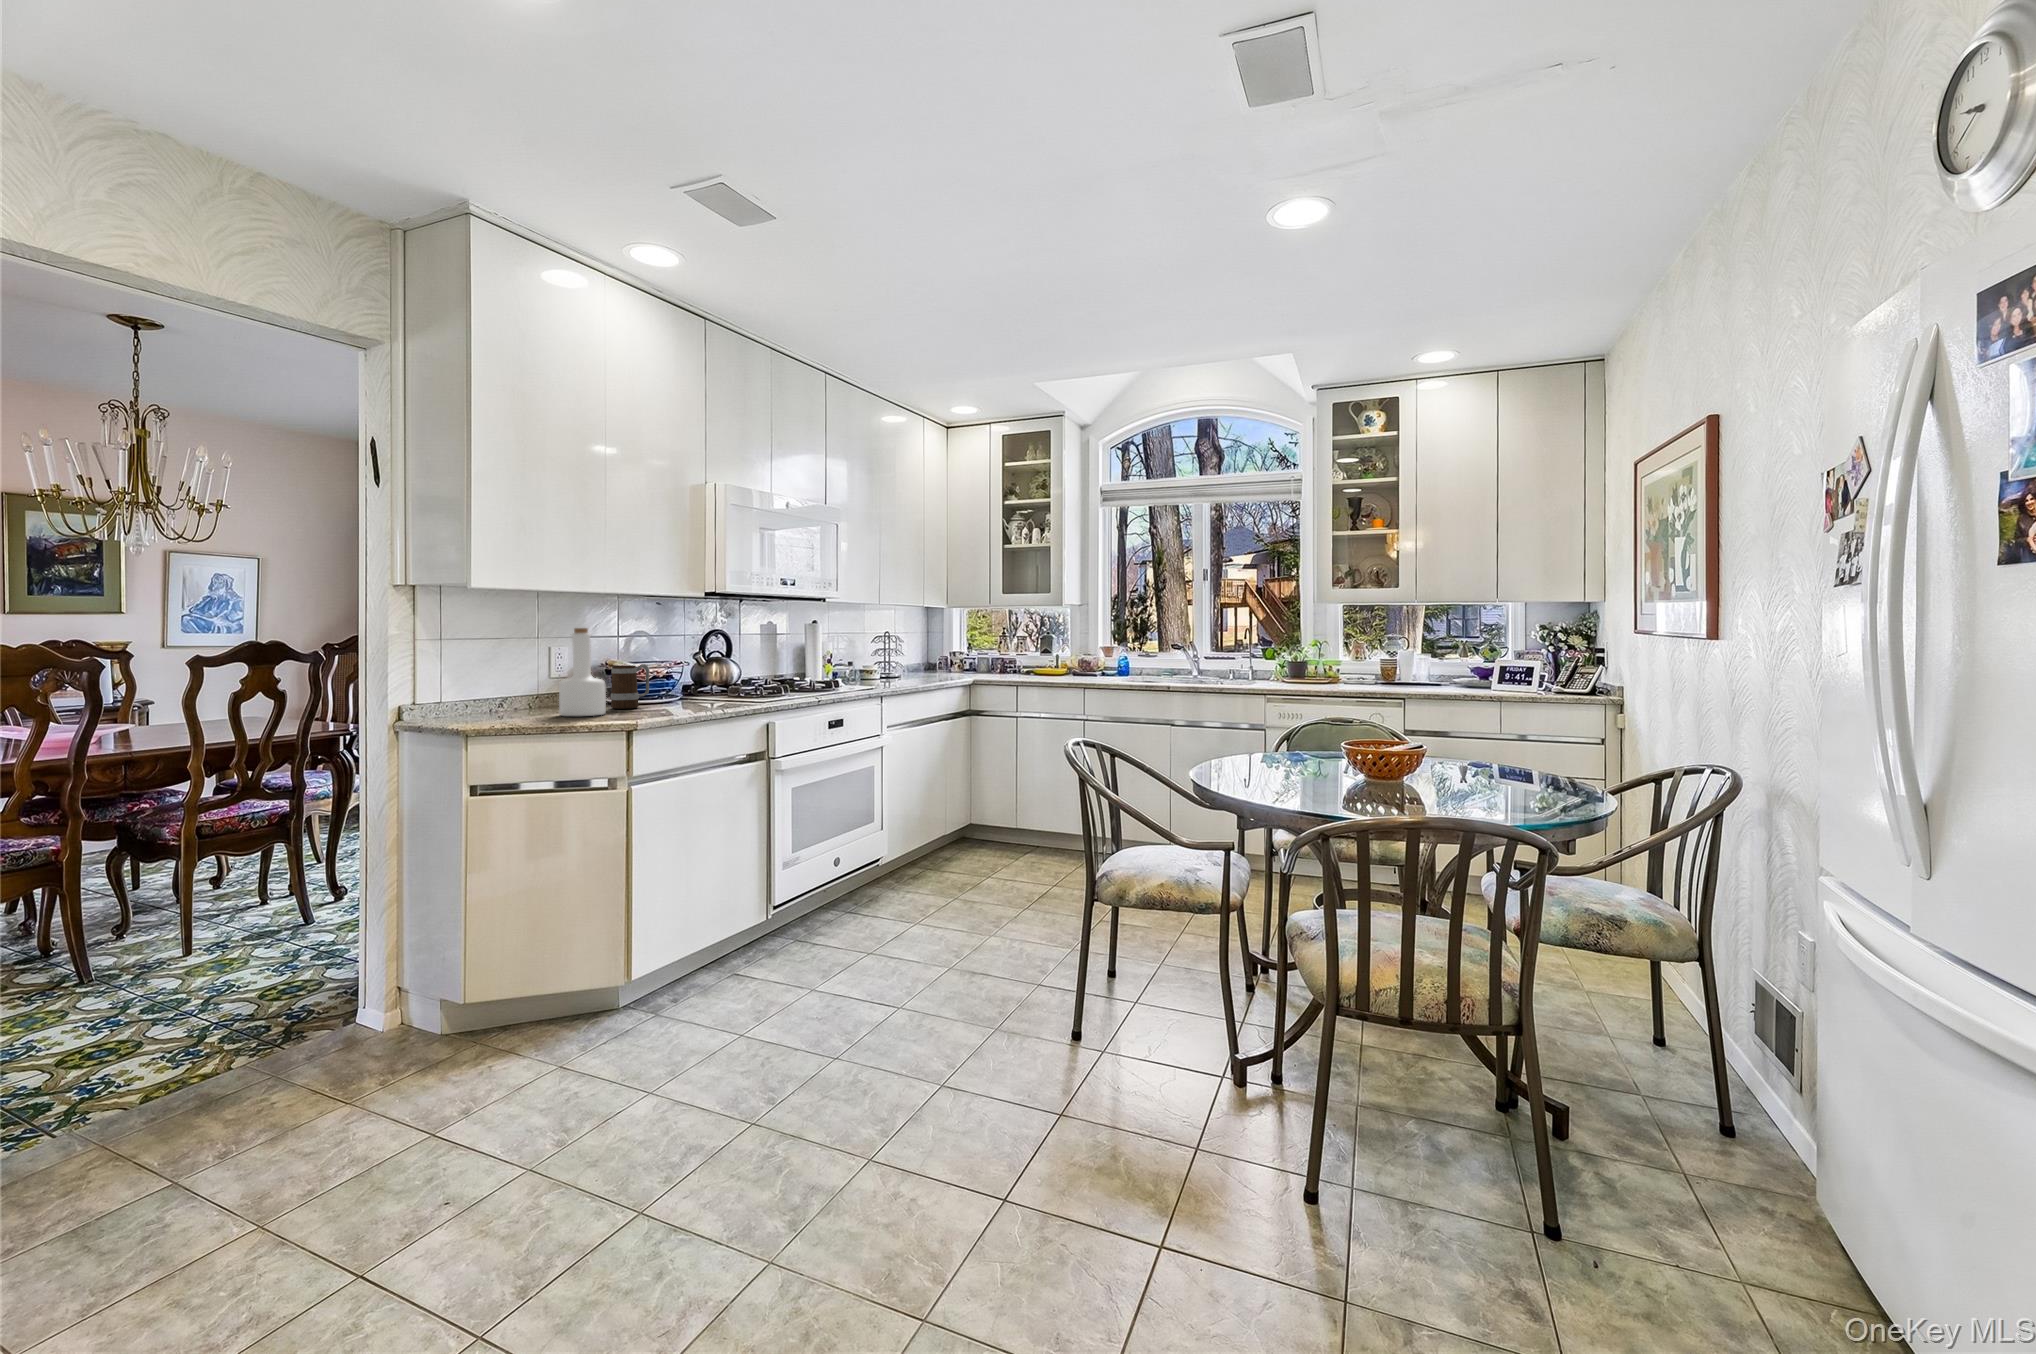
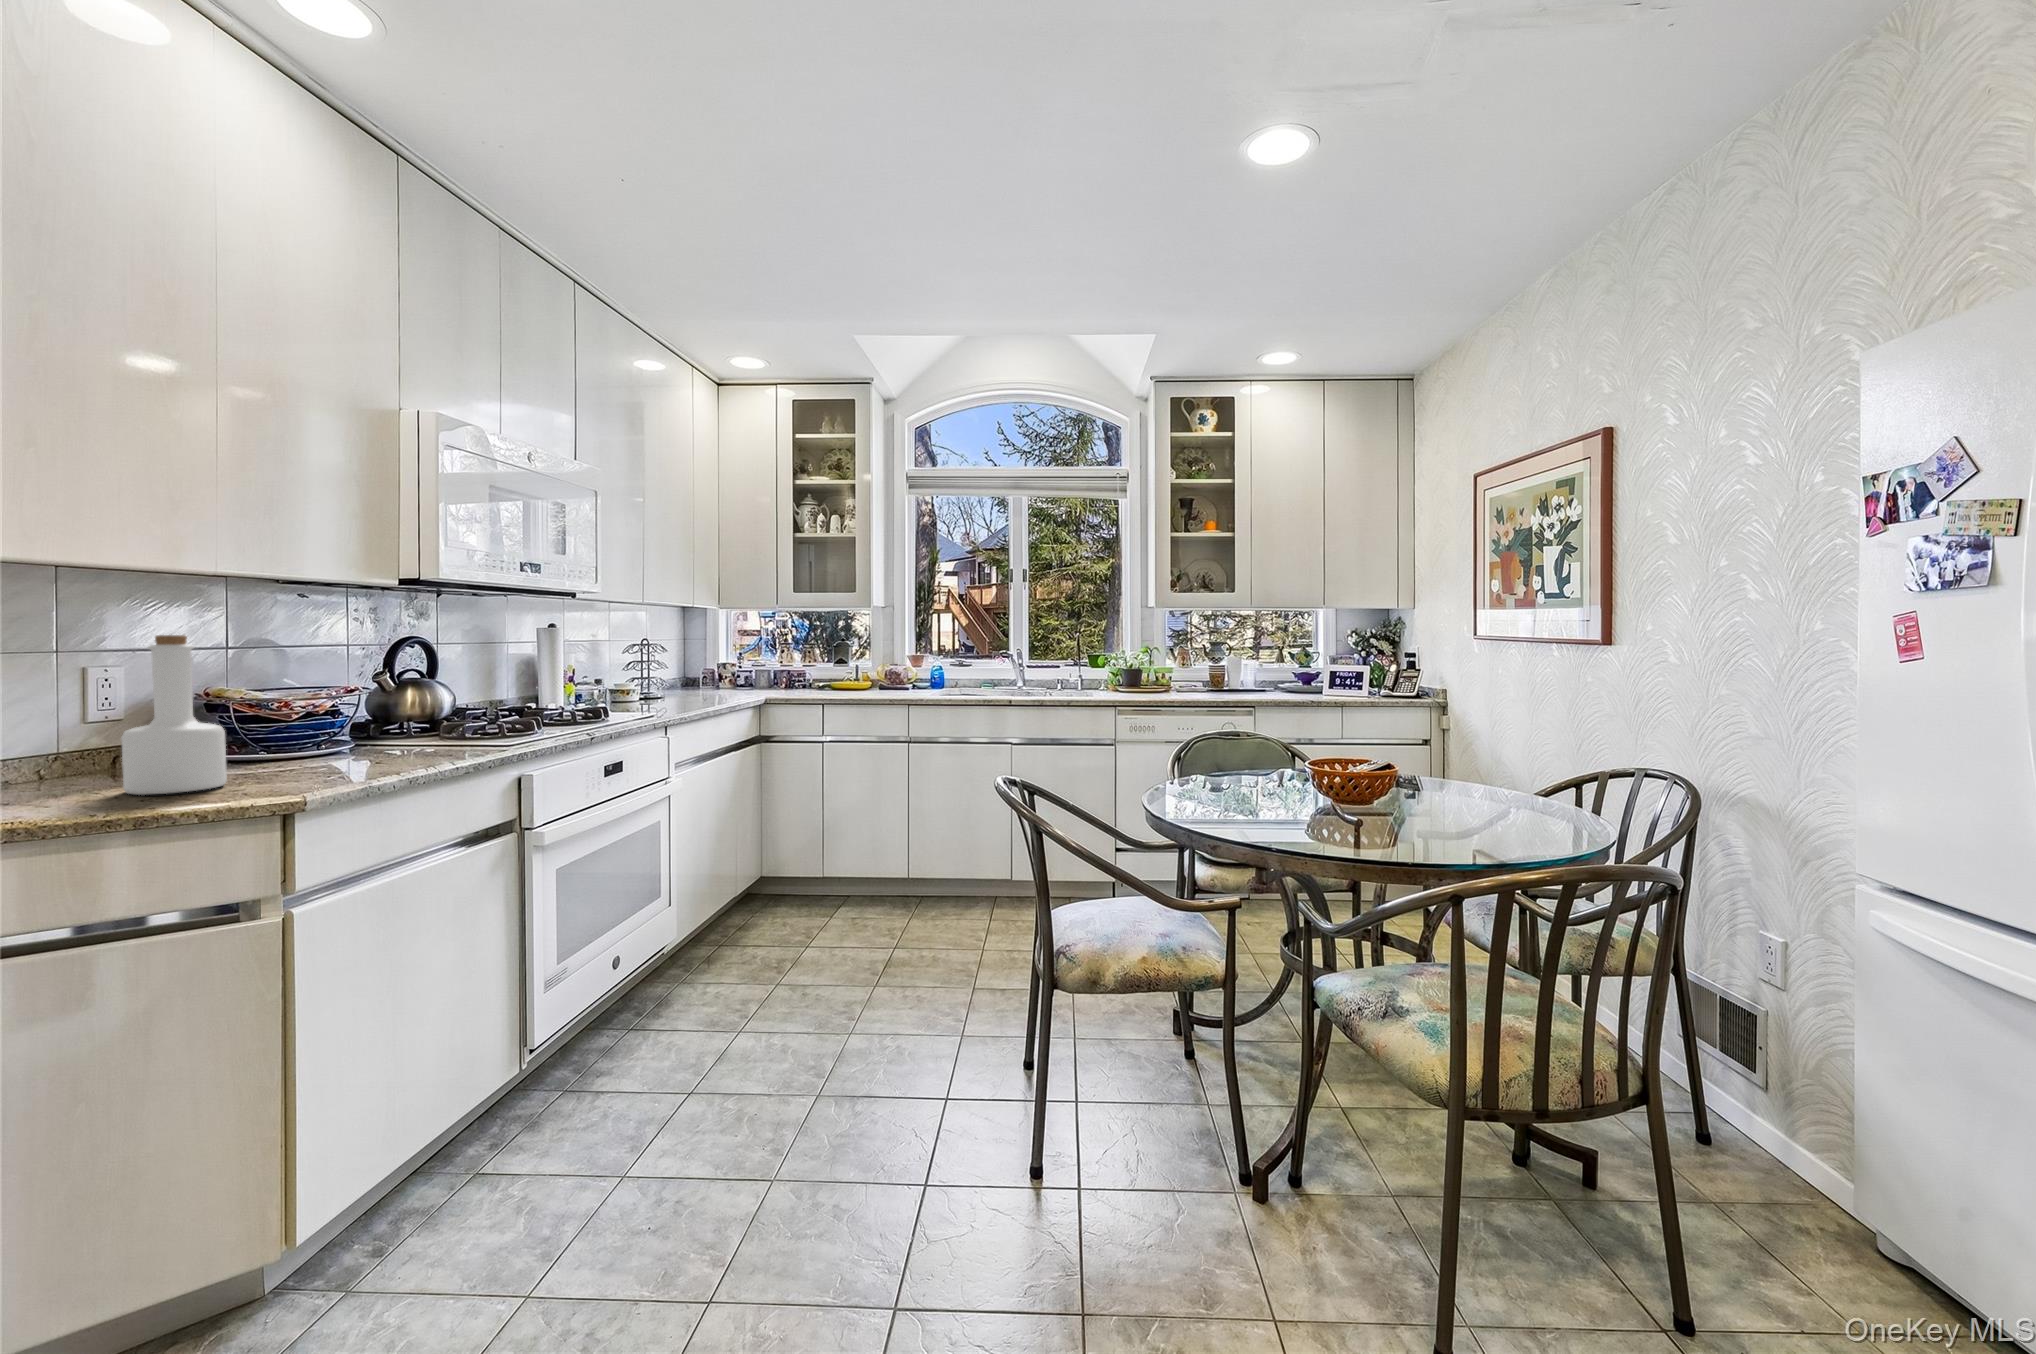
mug: present [611,664,650,709] -> none [231,694,309,772]

